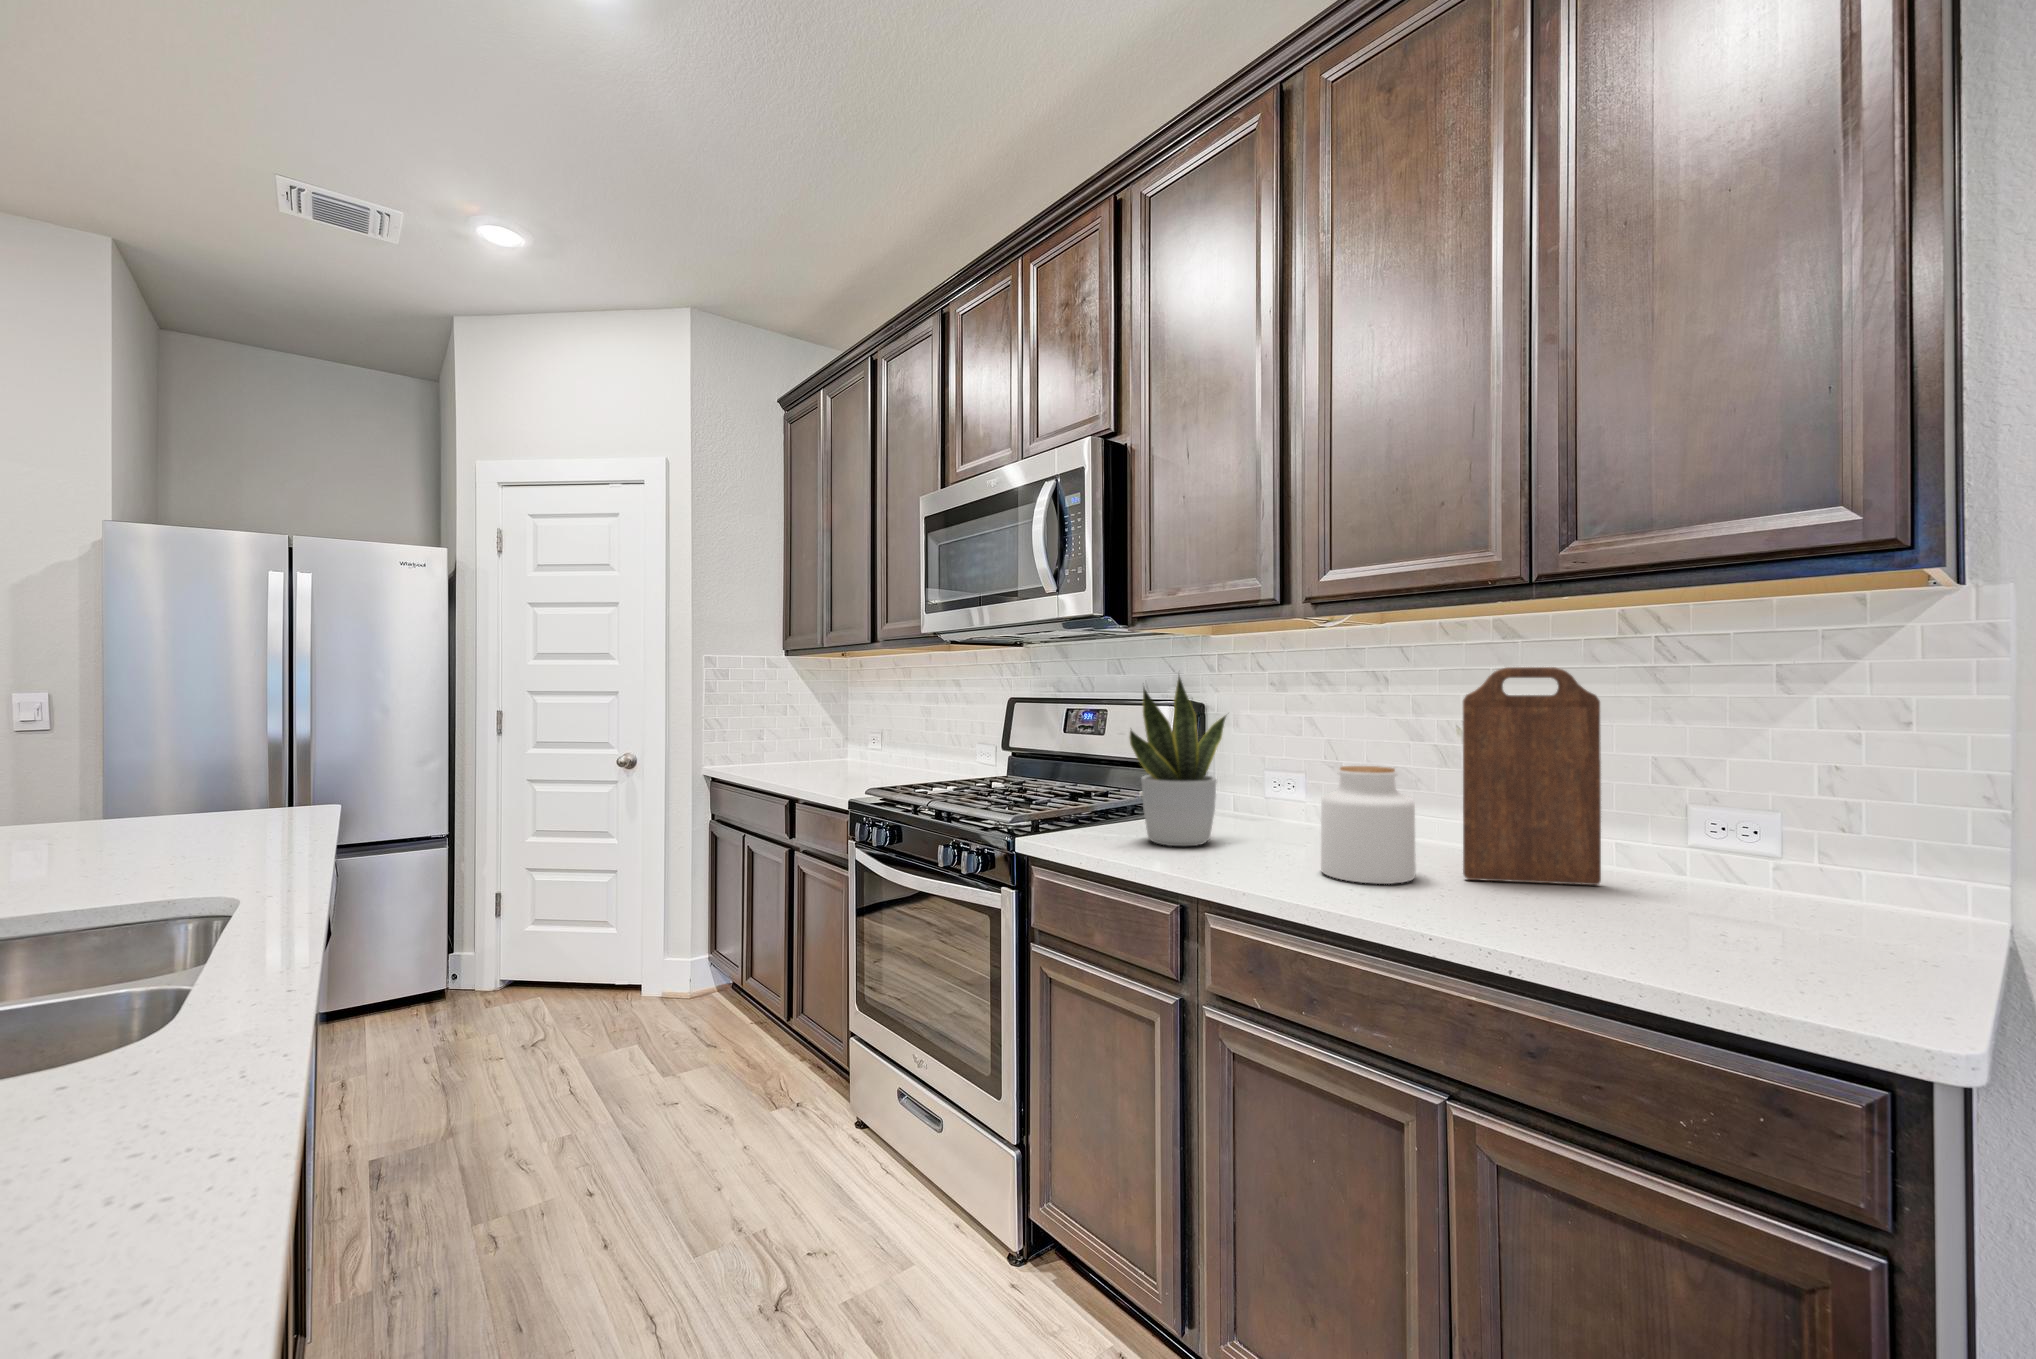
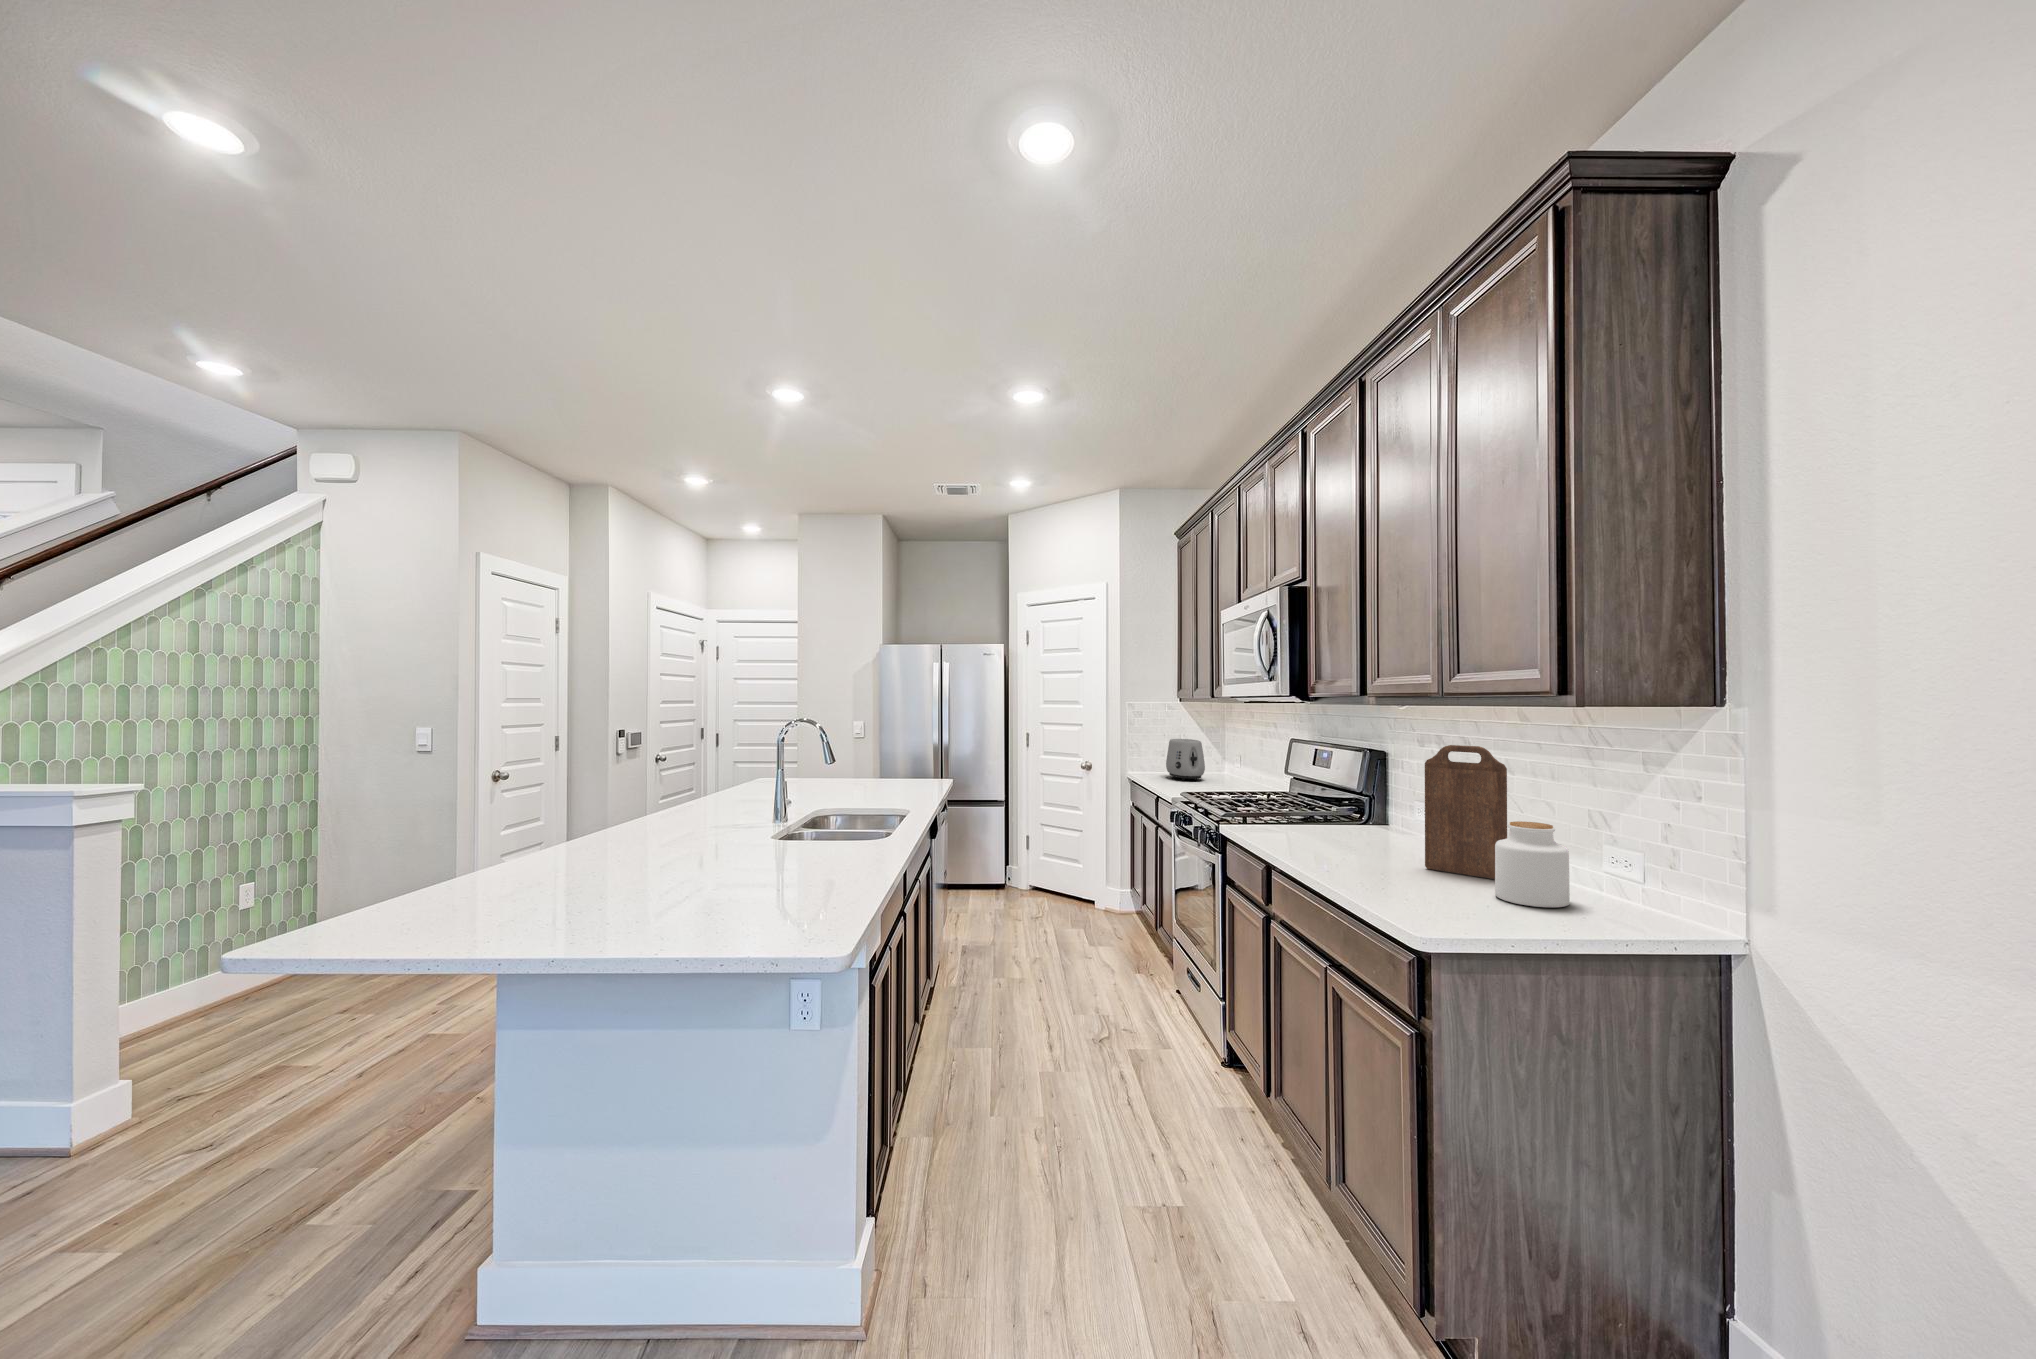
potted plant: present [1130,674,1226,846] -> none [1273,734,1350,837]
toaster: none [776,709,843,773] -> present [1166,739,1205,781]
jar: present [1321,766,1416,884] -> present [1495,821,1570,908]

